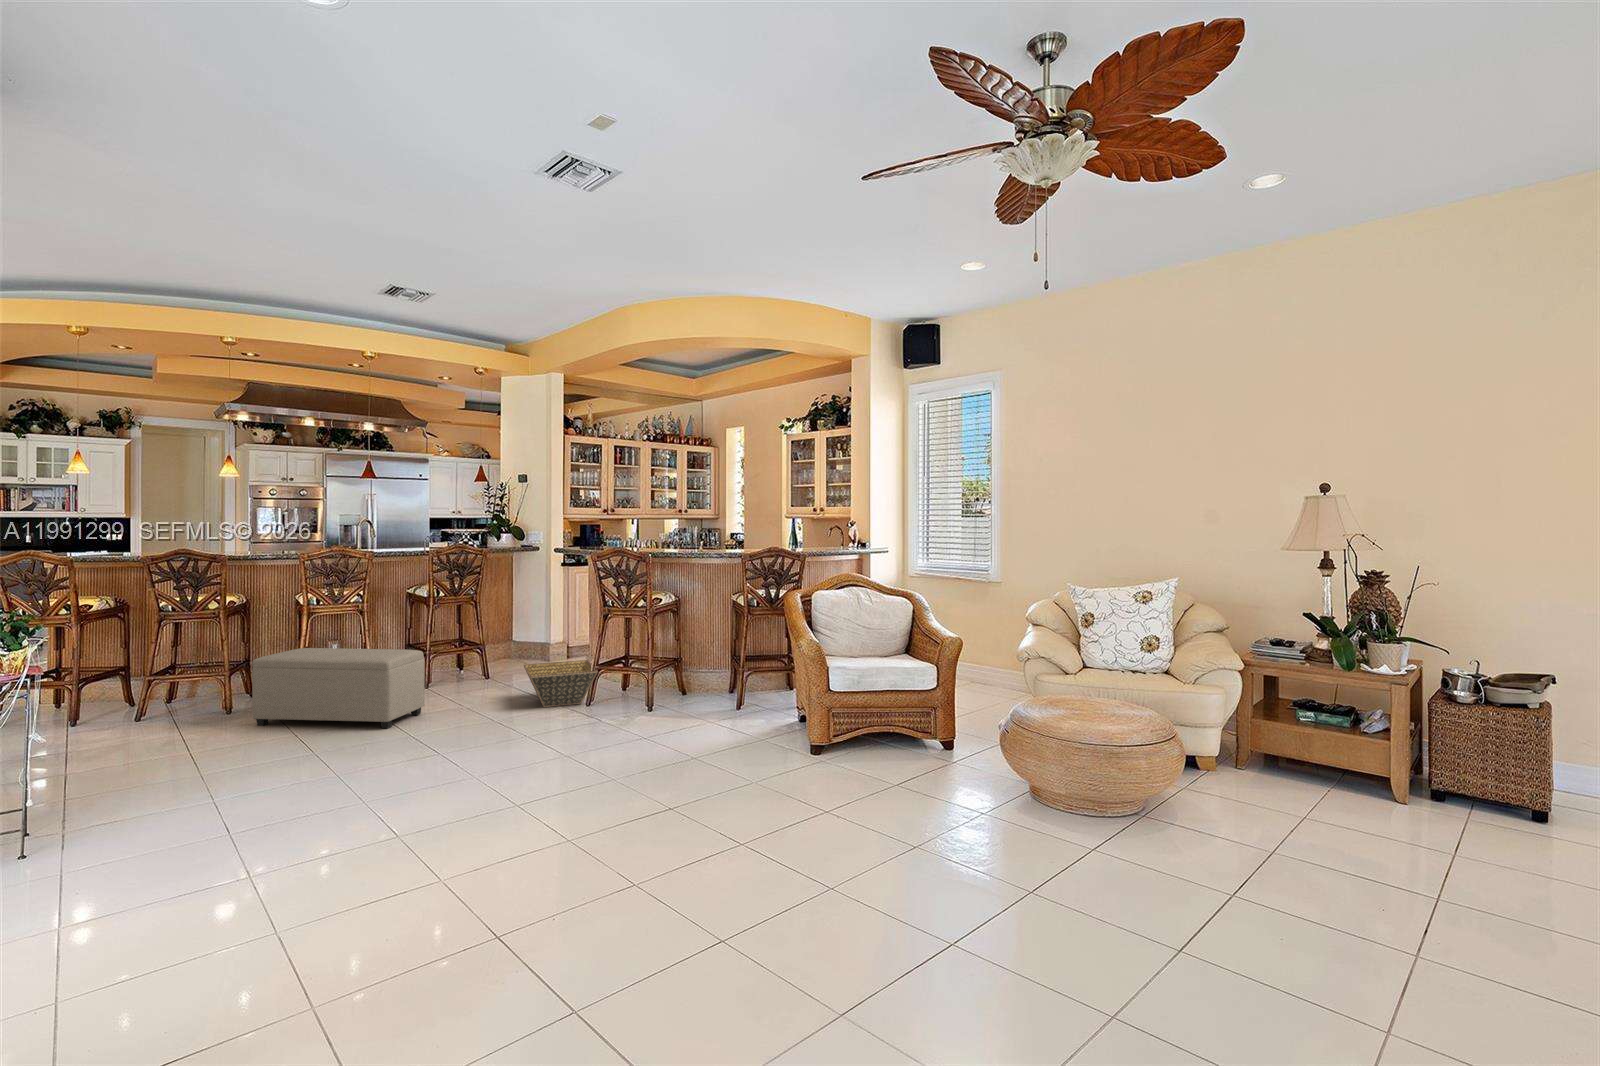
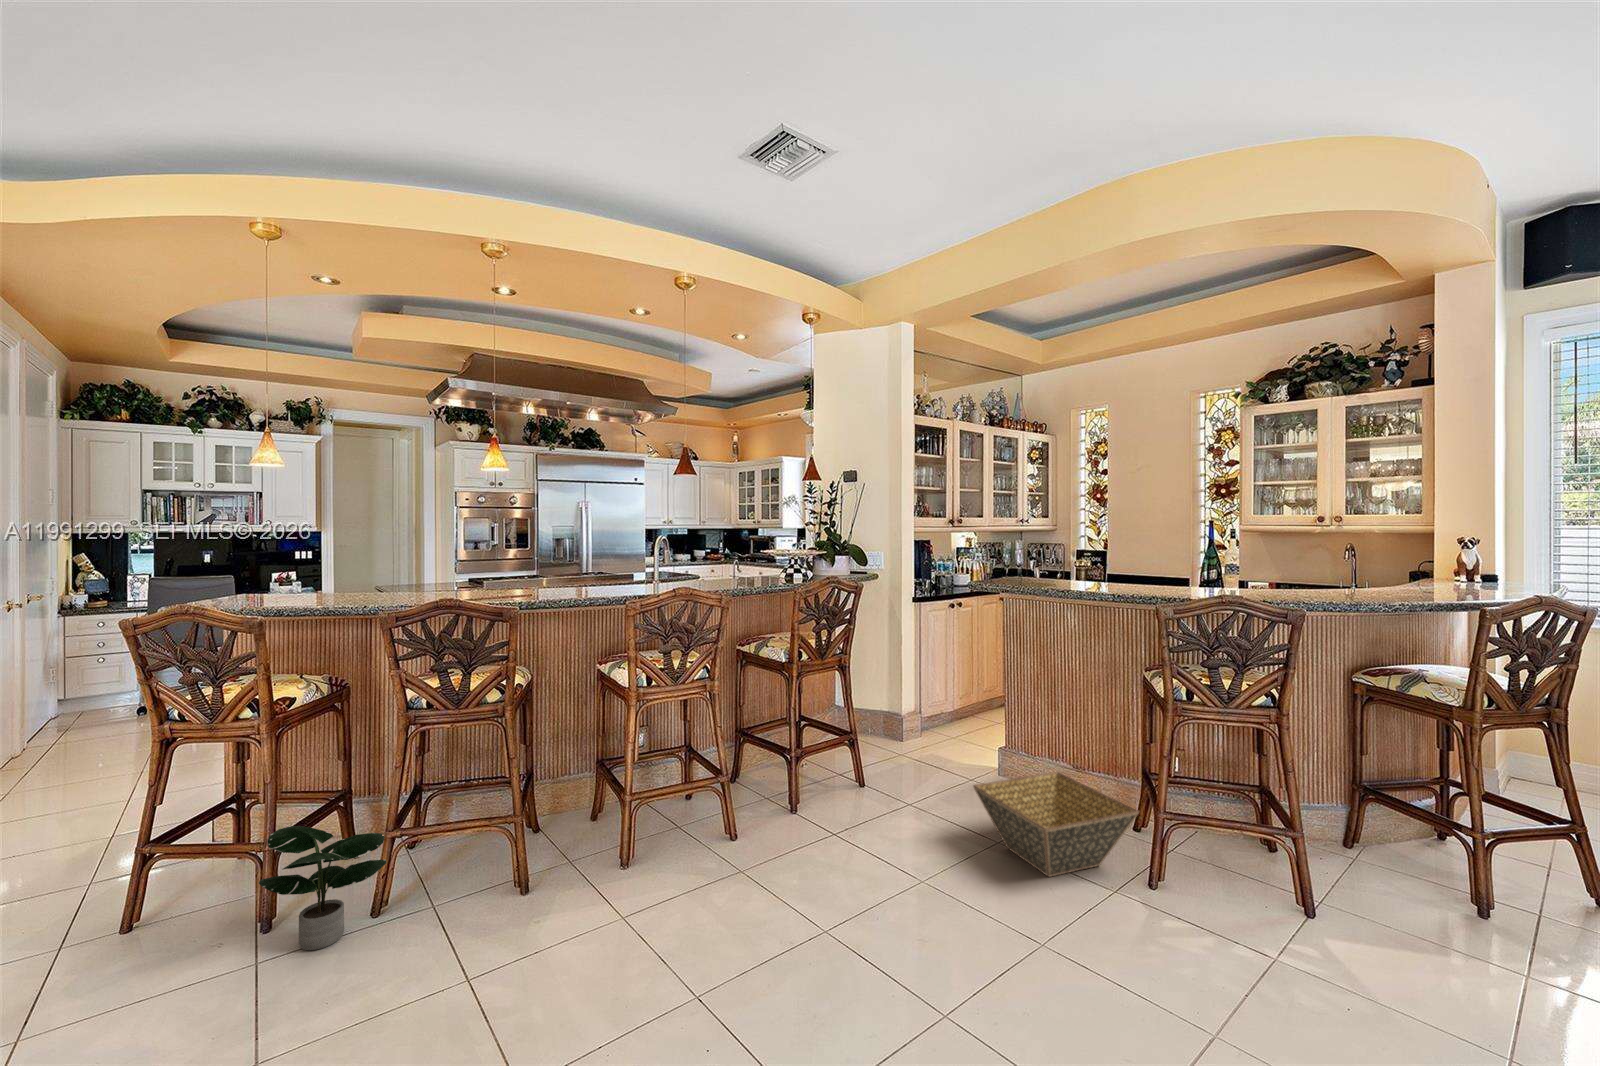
ottoman: present [252,648,424,728] -> none [582,769,862,959]
potted plant: none [70,671,145,731] -> present [259,826,387,950]

